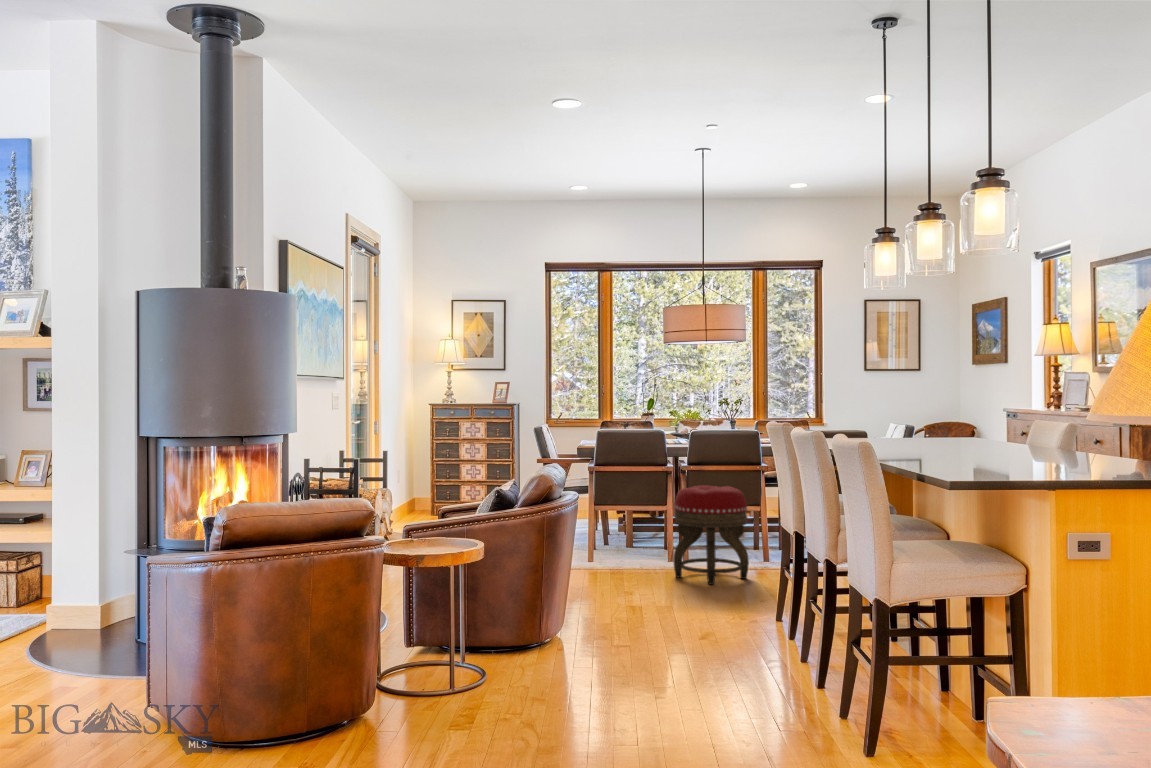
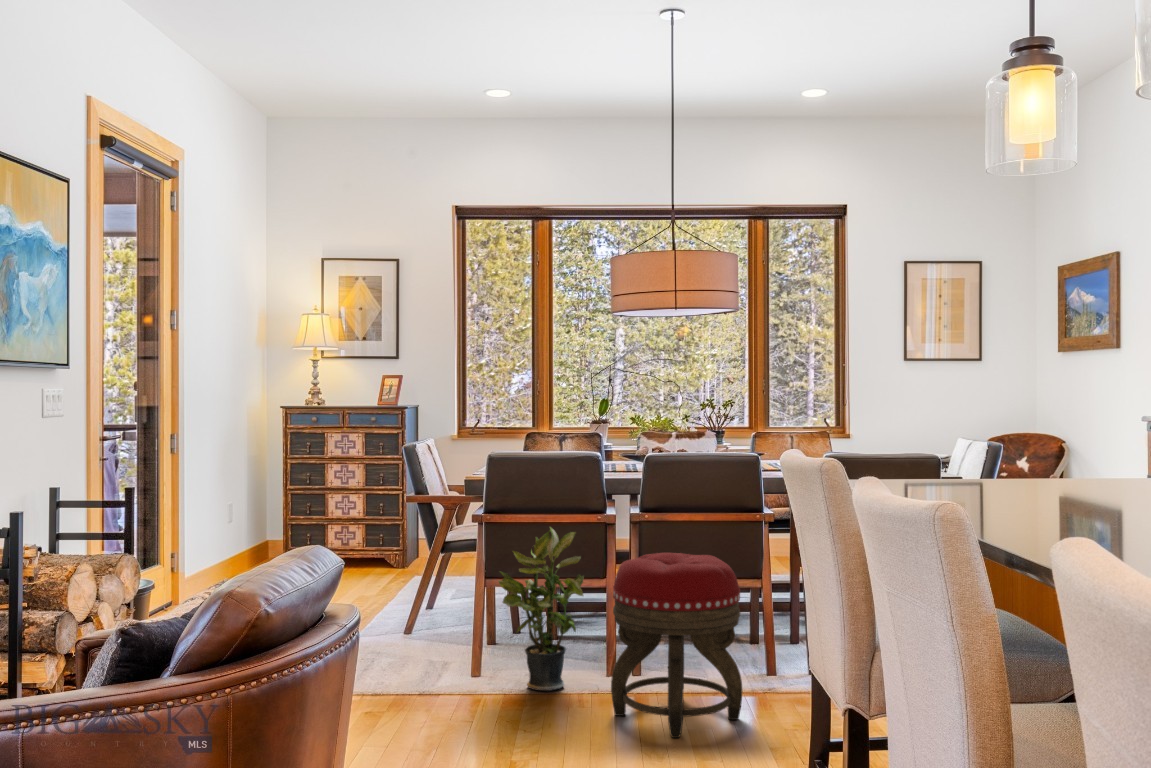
potted plant: none [604,473,655,568] -> present [498,528,583,691]

